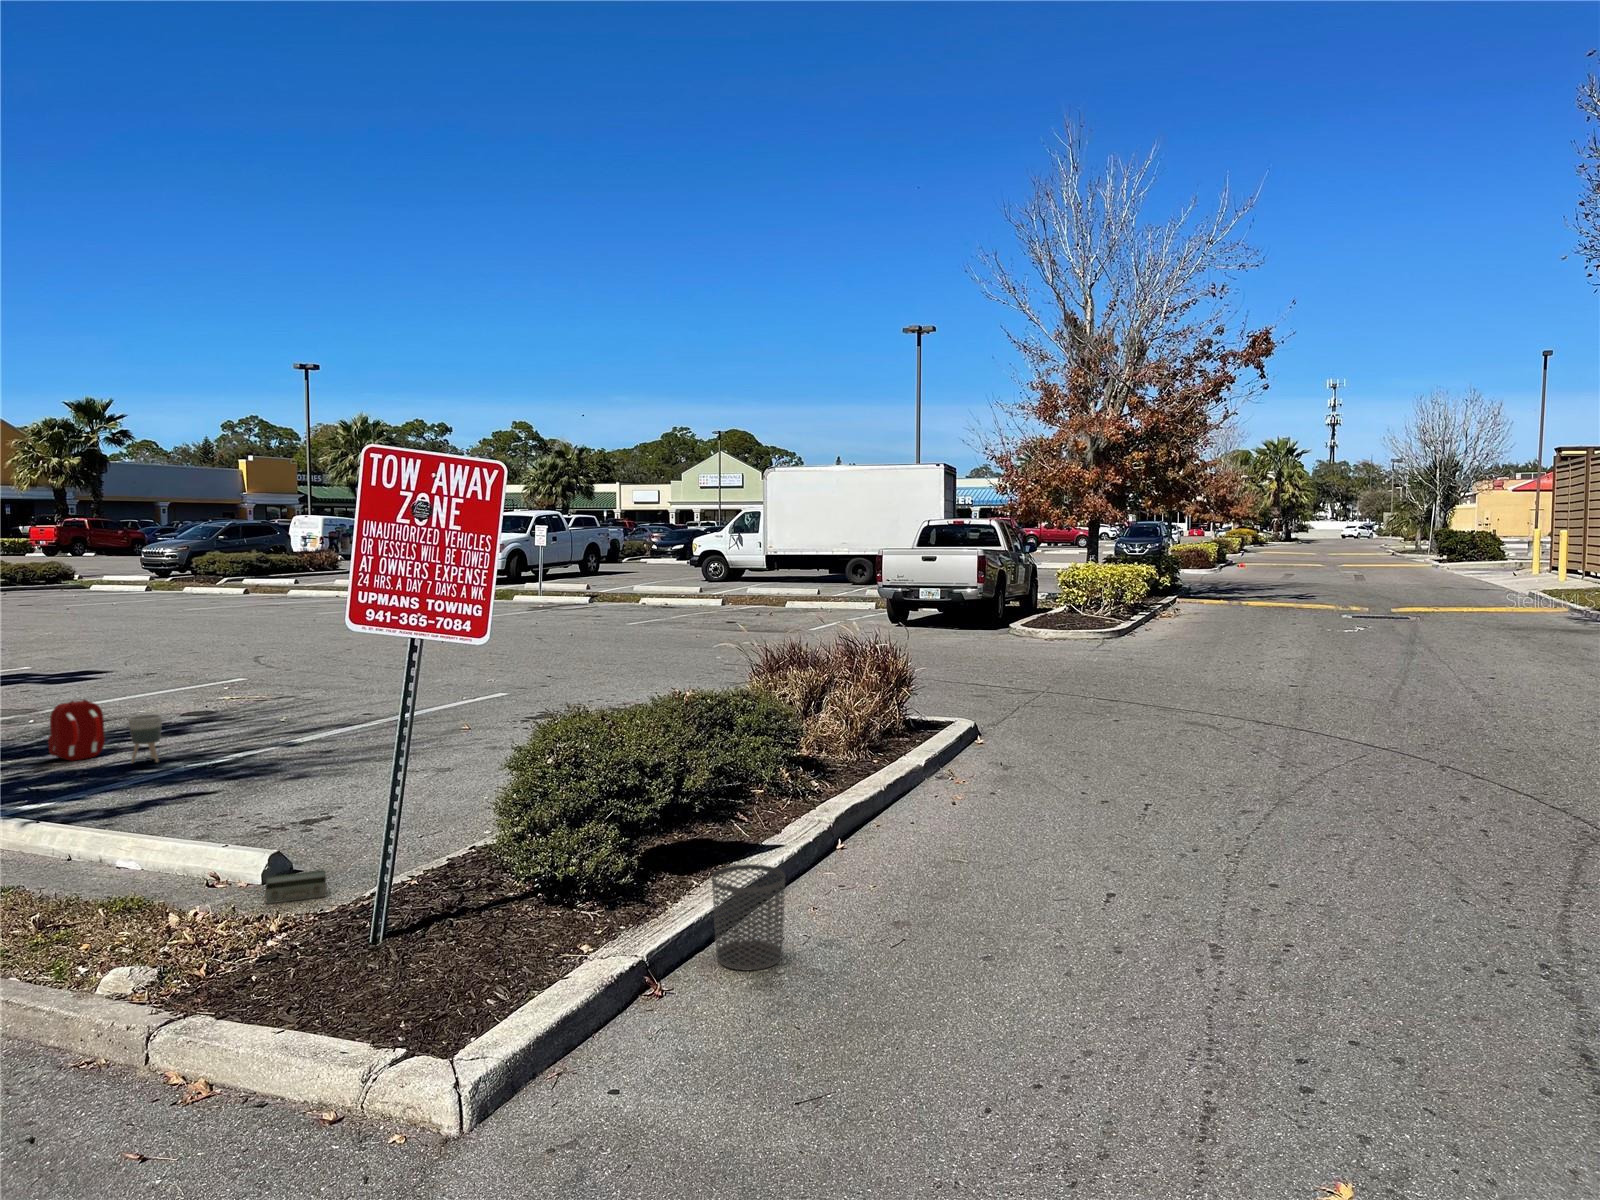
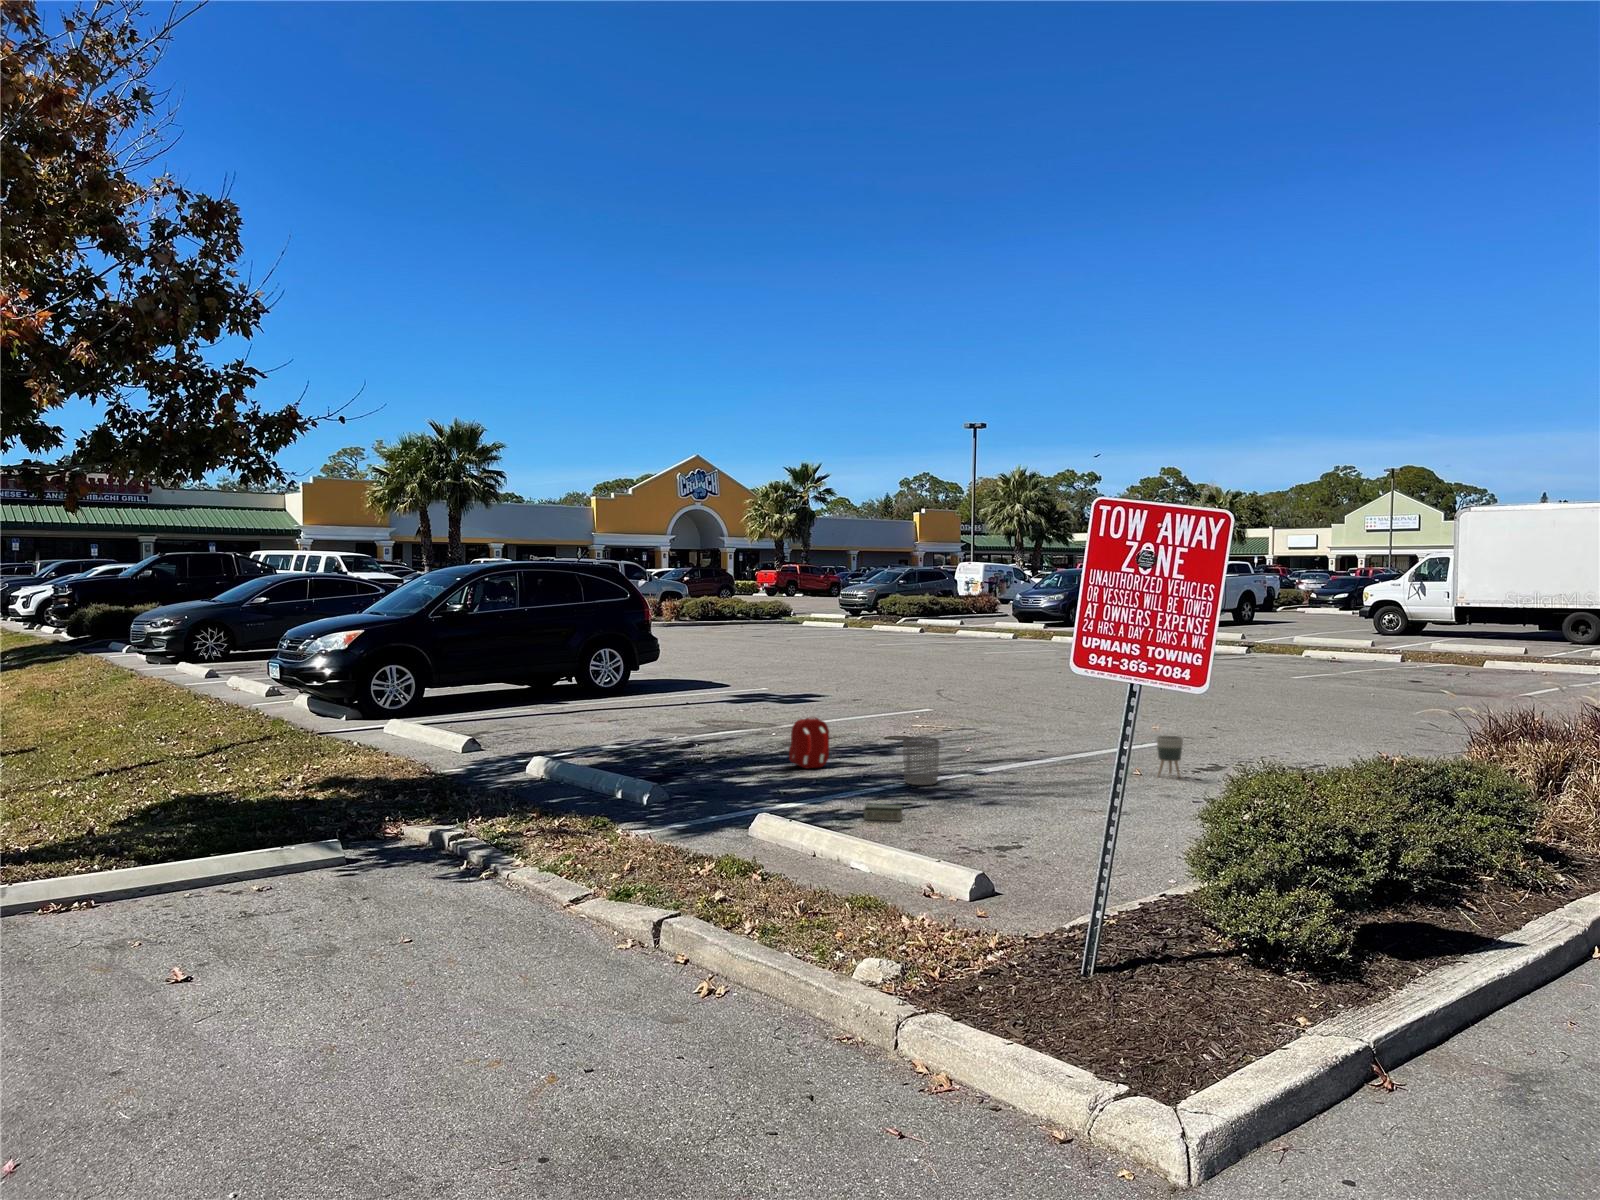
planter: present [128,715,162,763] -> present [1156,736,1183,778]
waste bin: present [712,864,785,970] -> present [903,737,939,785]
toolbox: present [265,870,327,904] -> present [864,803,903,821]

